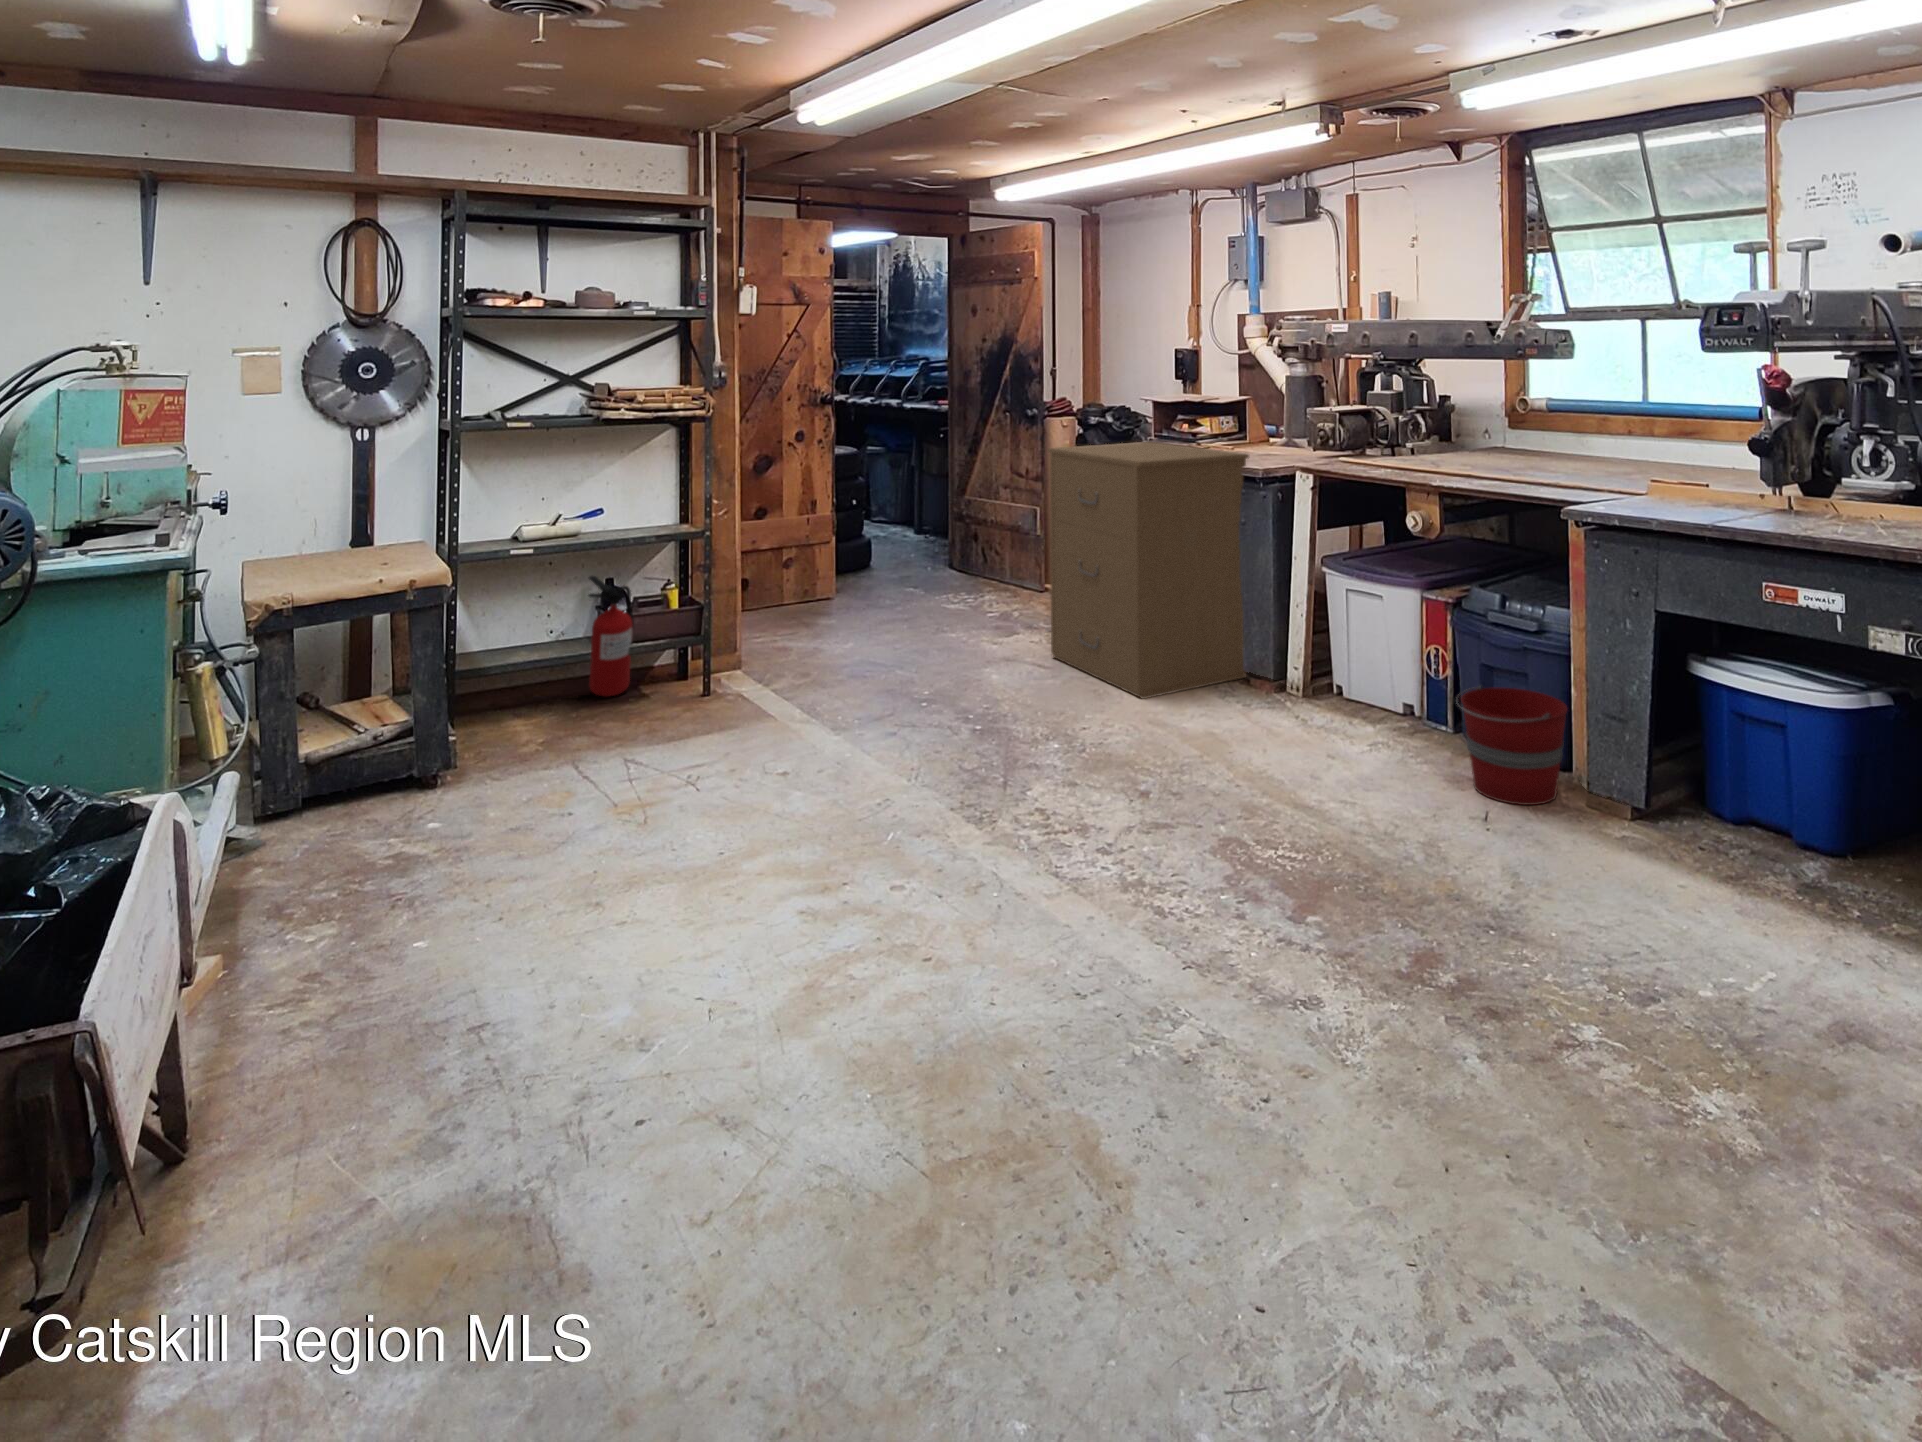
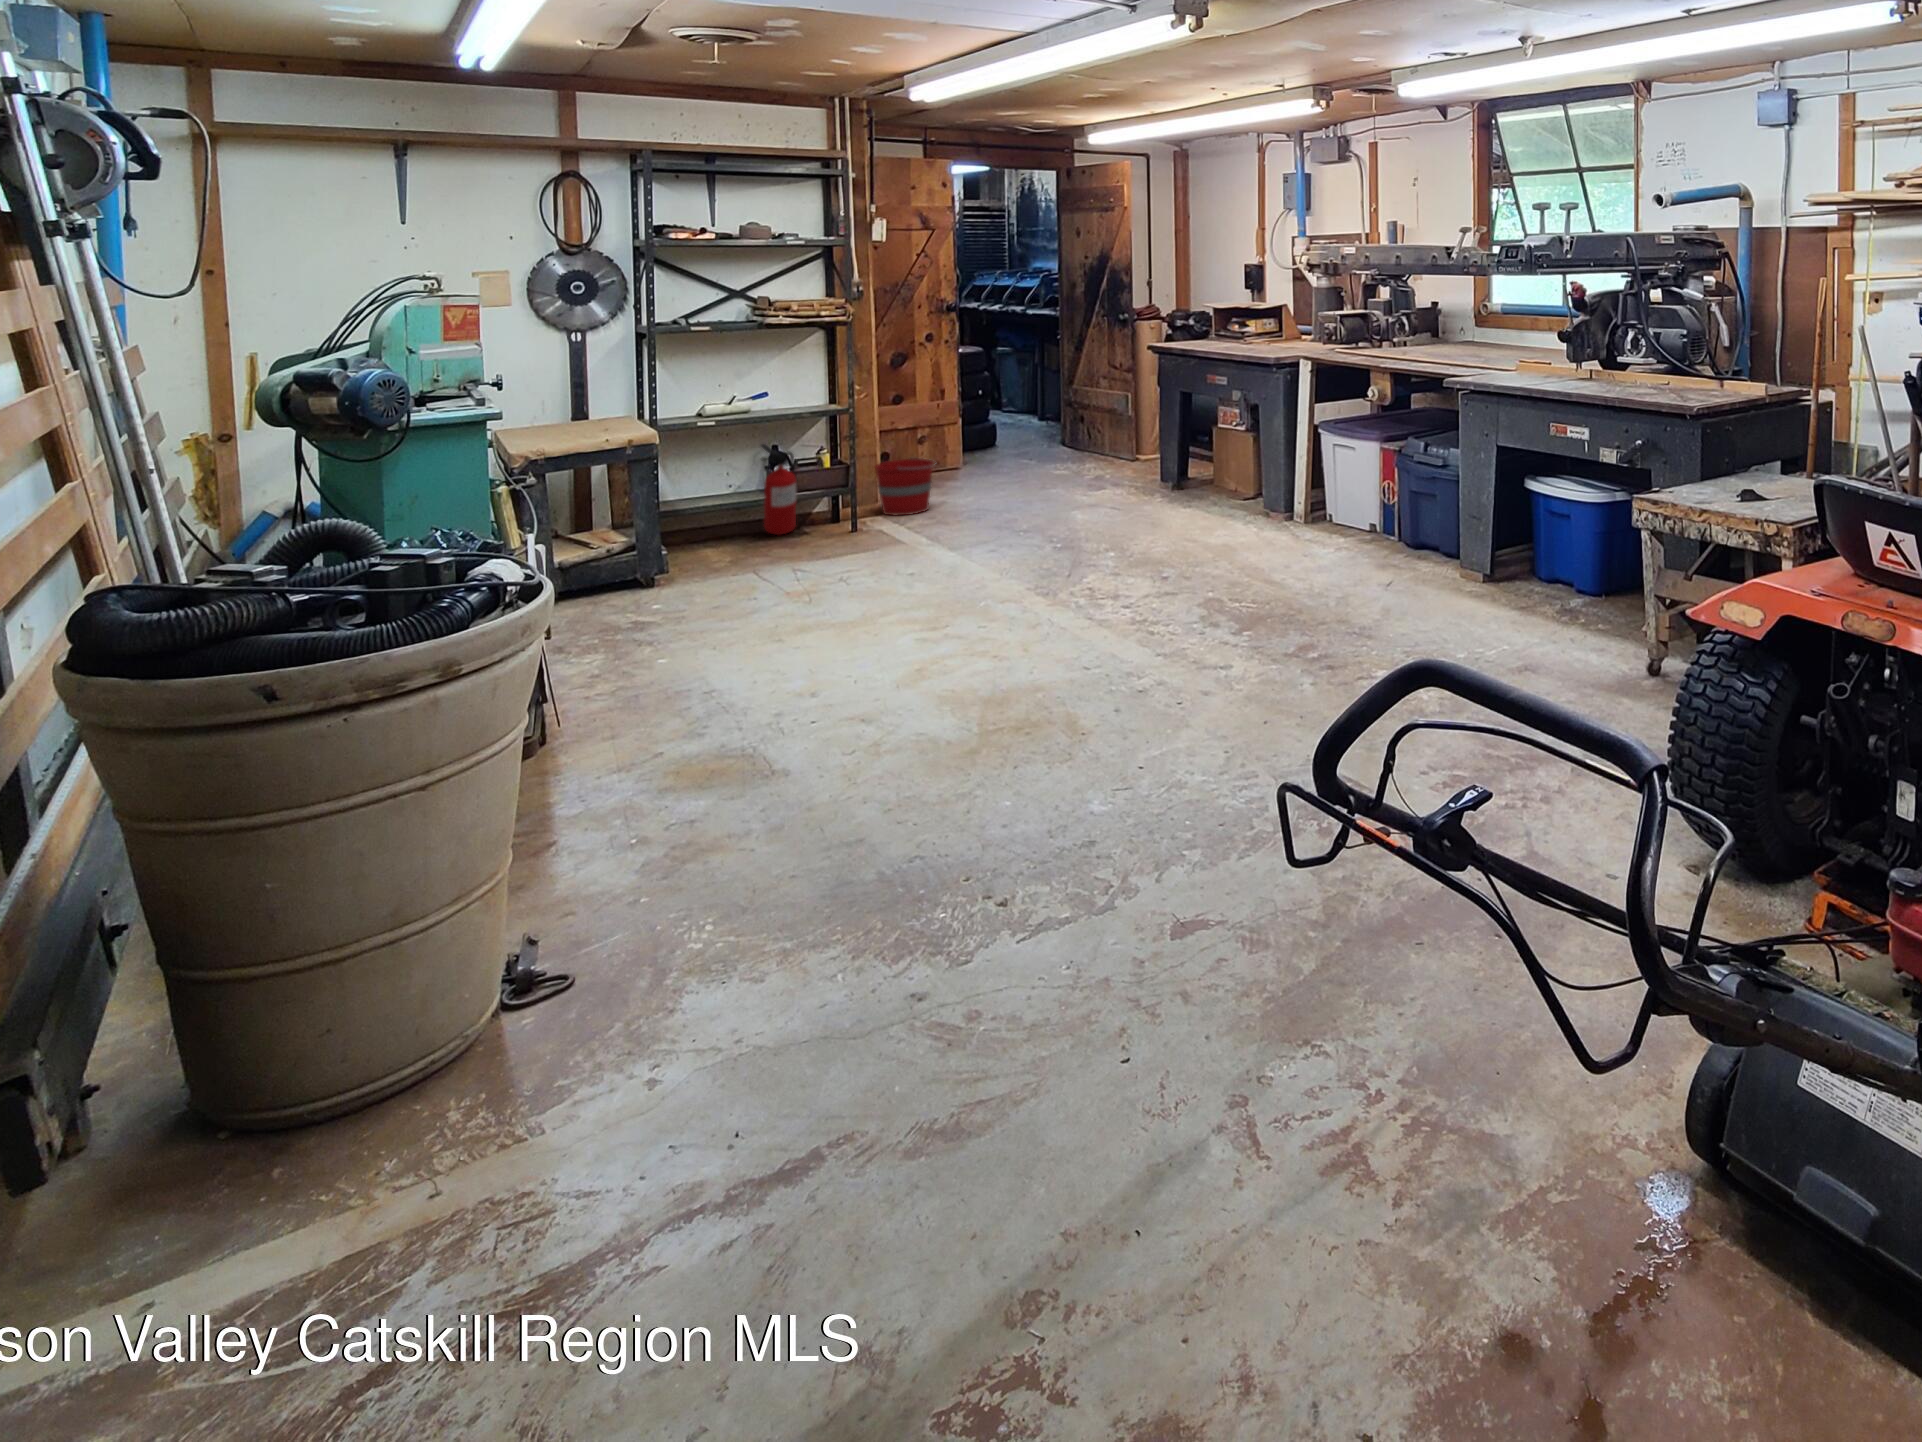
filing cabinet: present [1047,442,1249,699] -> none [1125,340,1275,529]
bucket: present [1461,686,1567,805] -> present [875,458,933,516]

